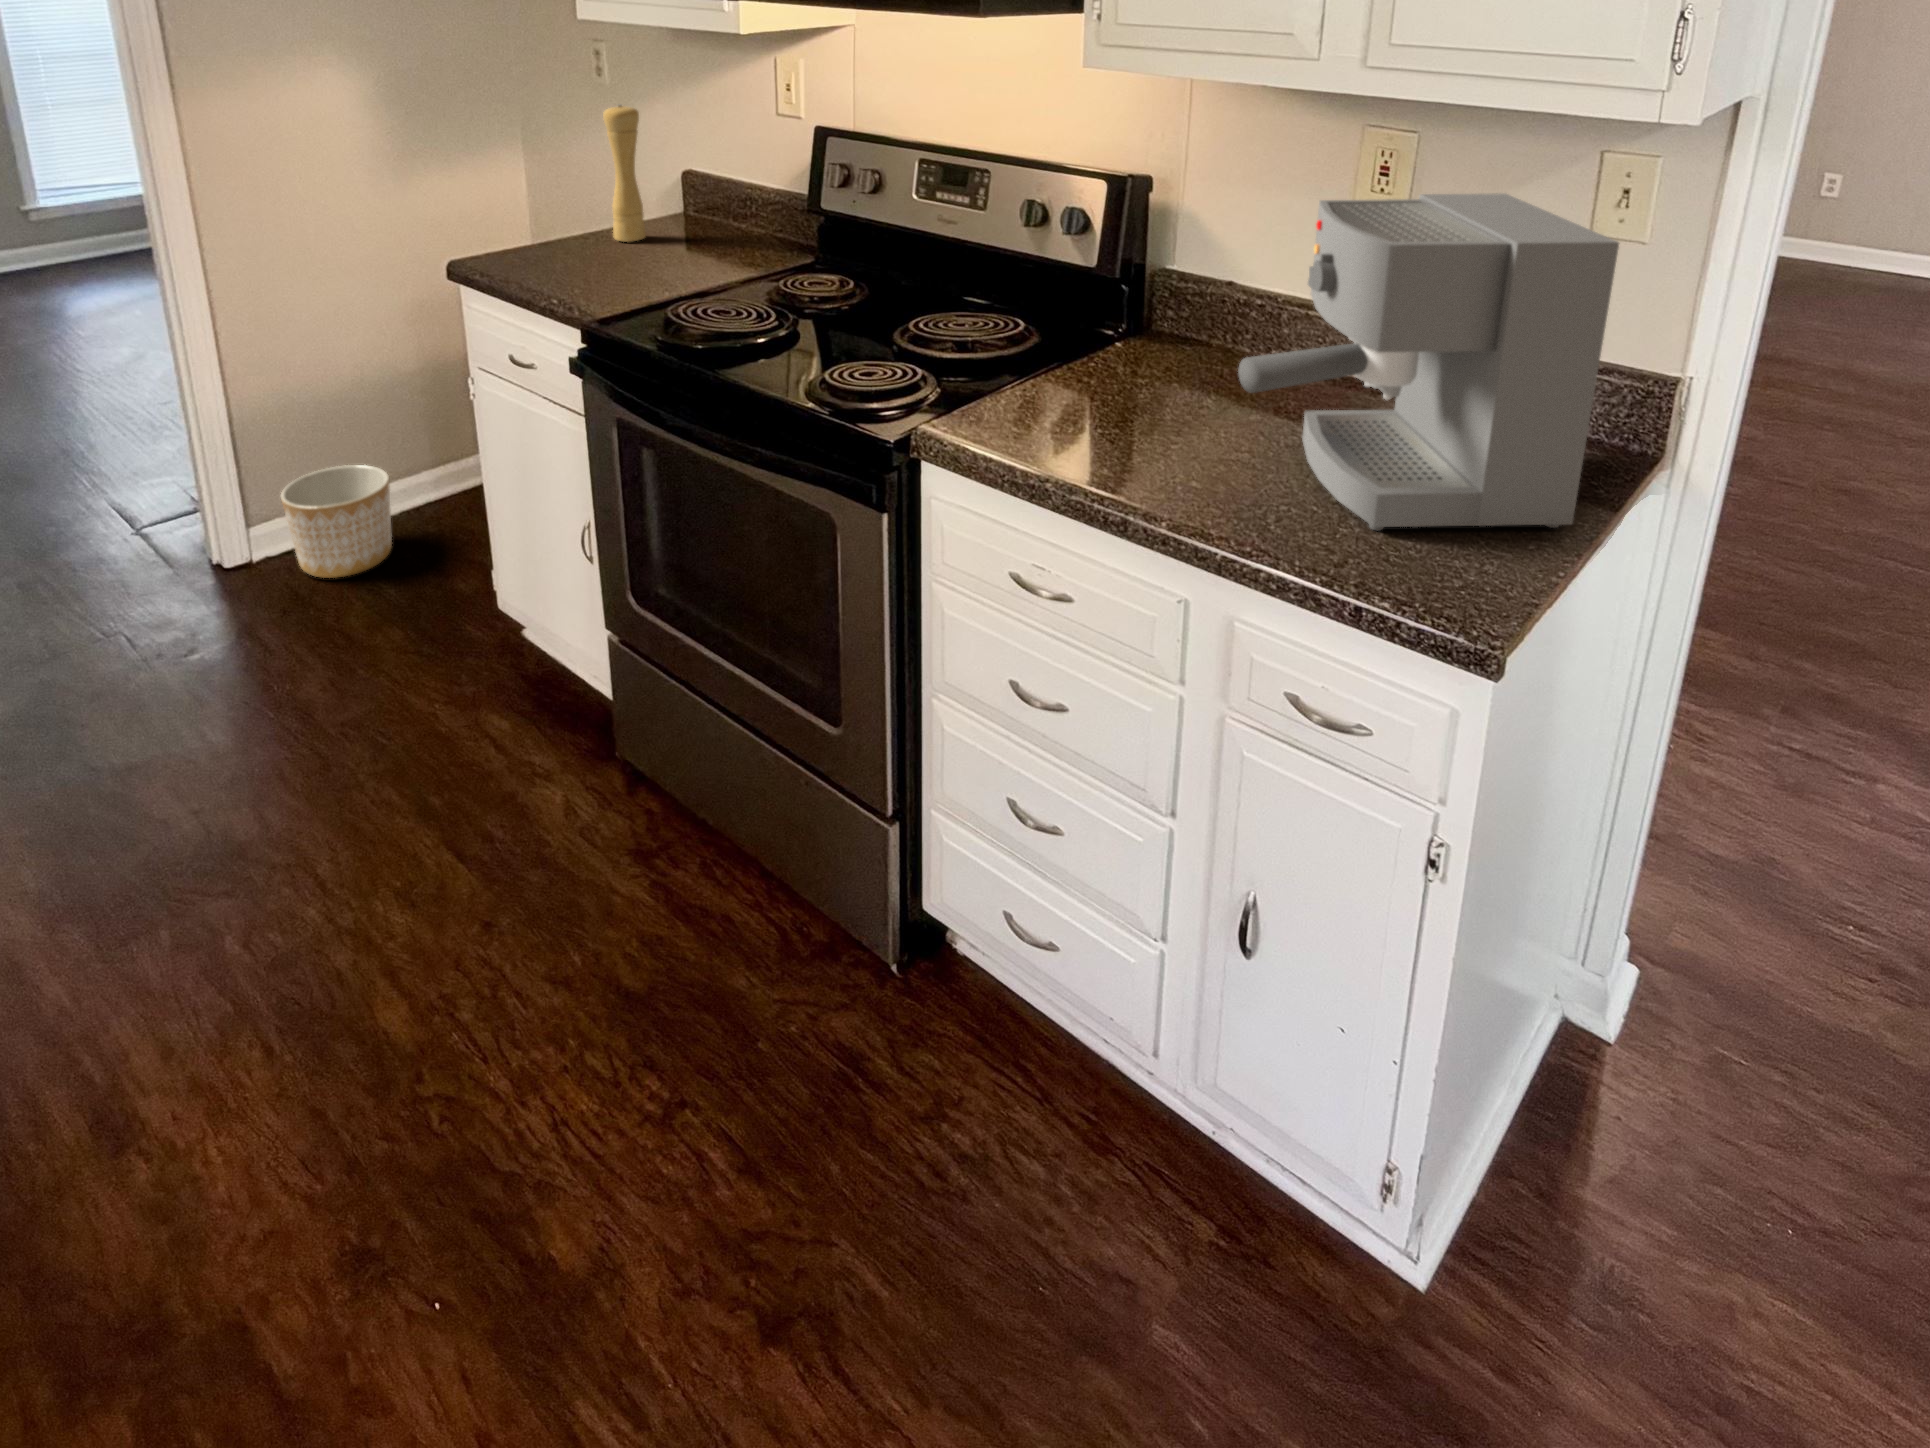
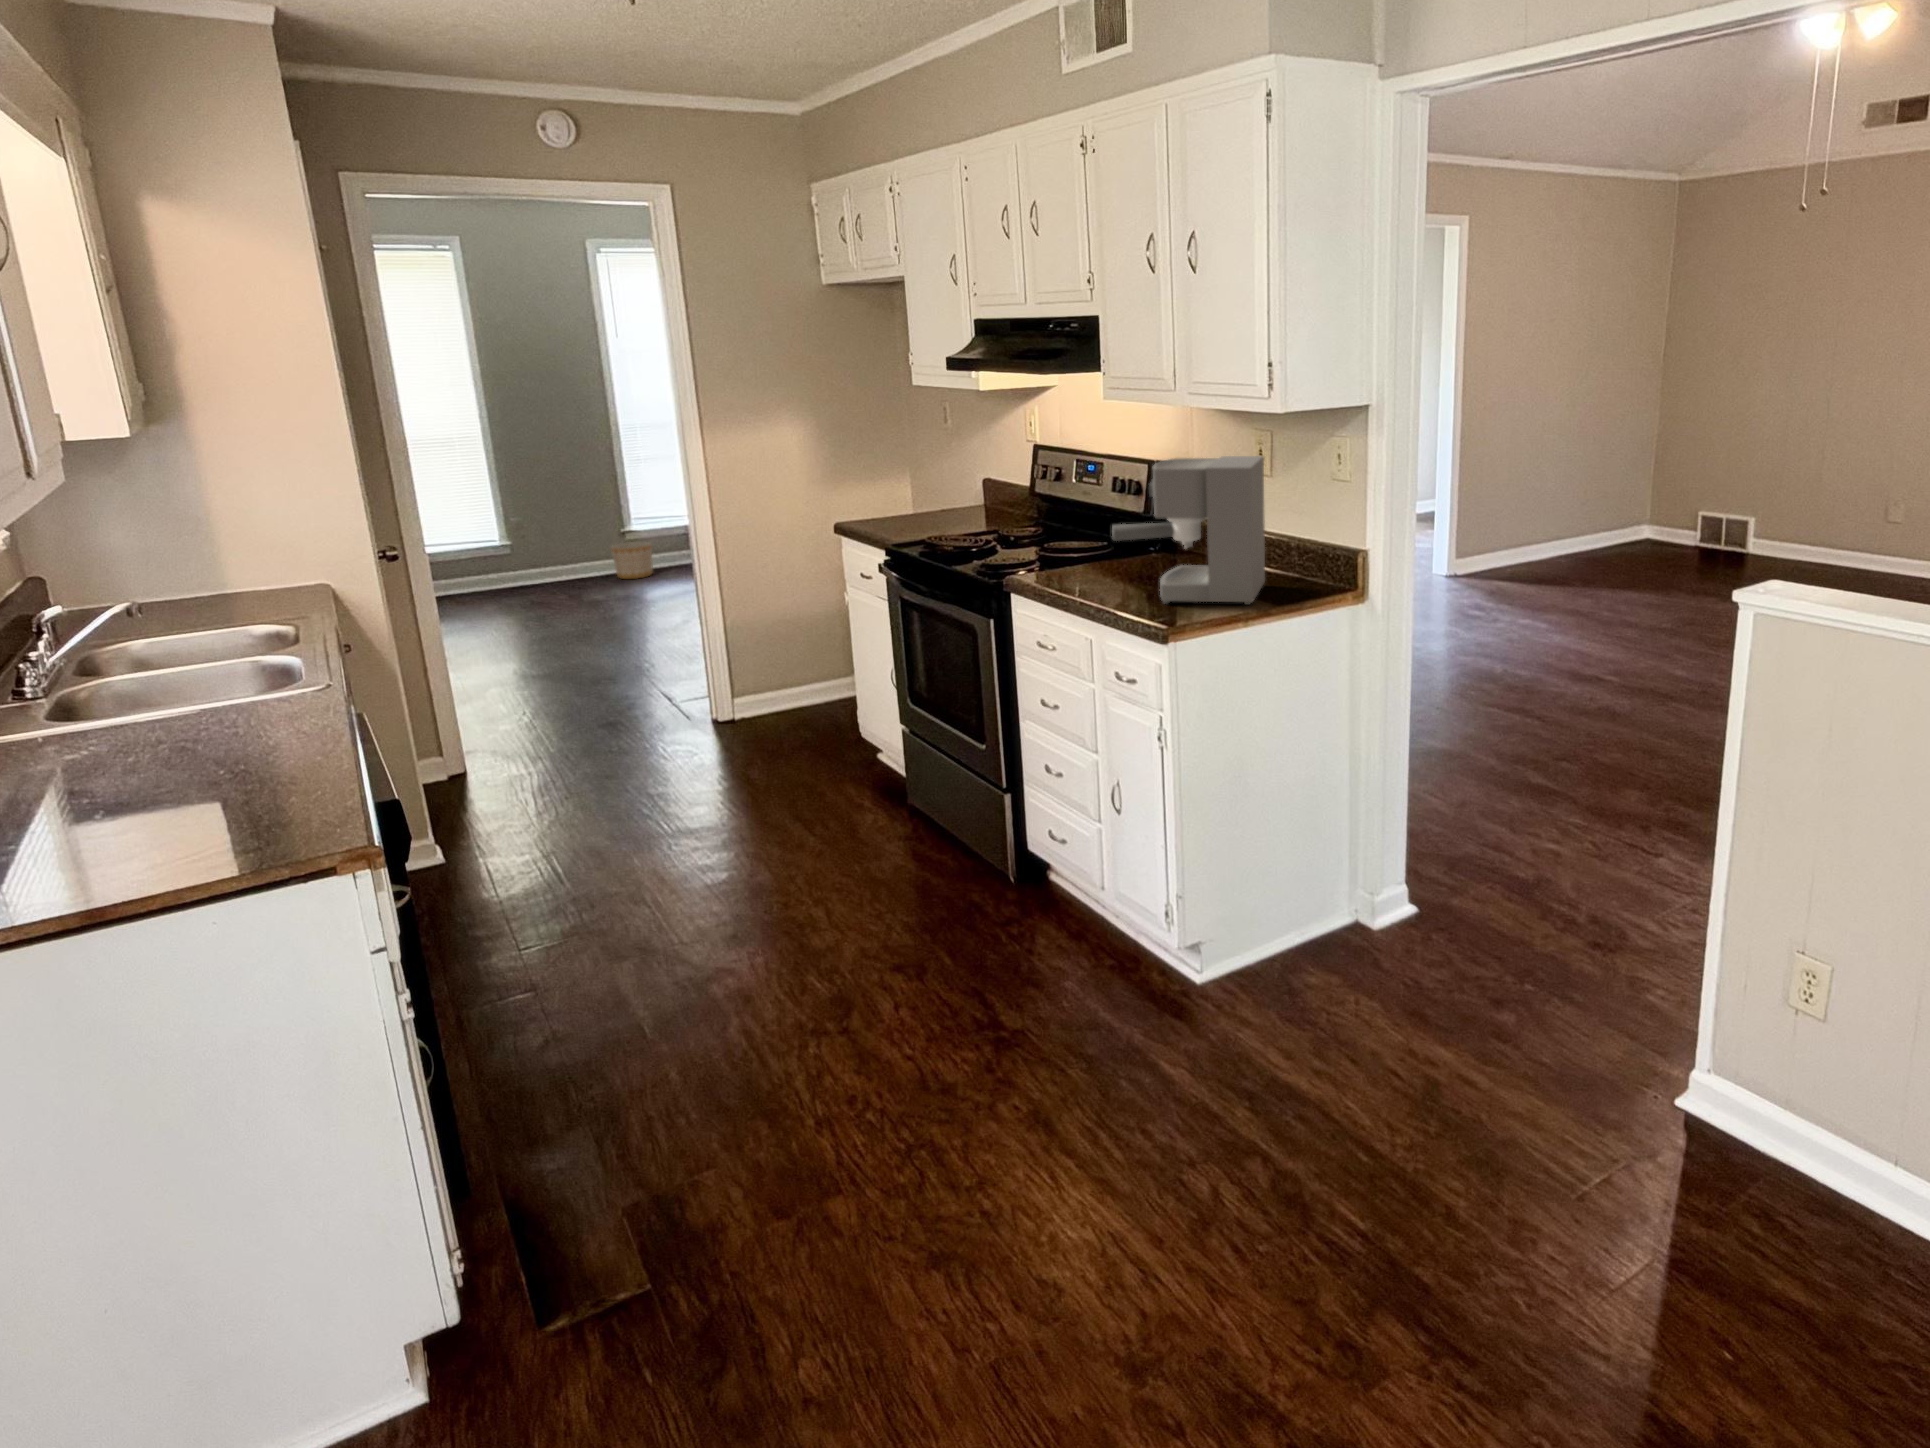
pepper mill: present [603,104,646,242] -> none [926,434,951,515]
planter: present [281,465,392,578] -> present [611,542,653,579]

